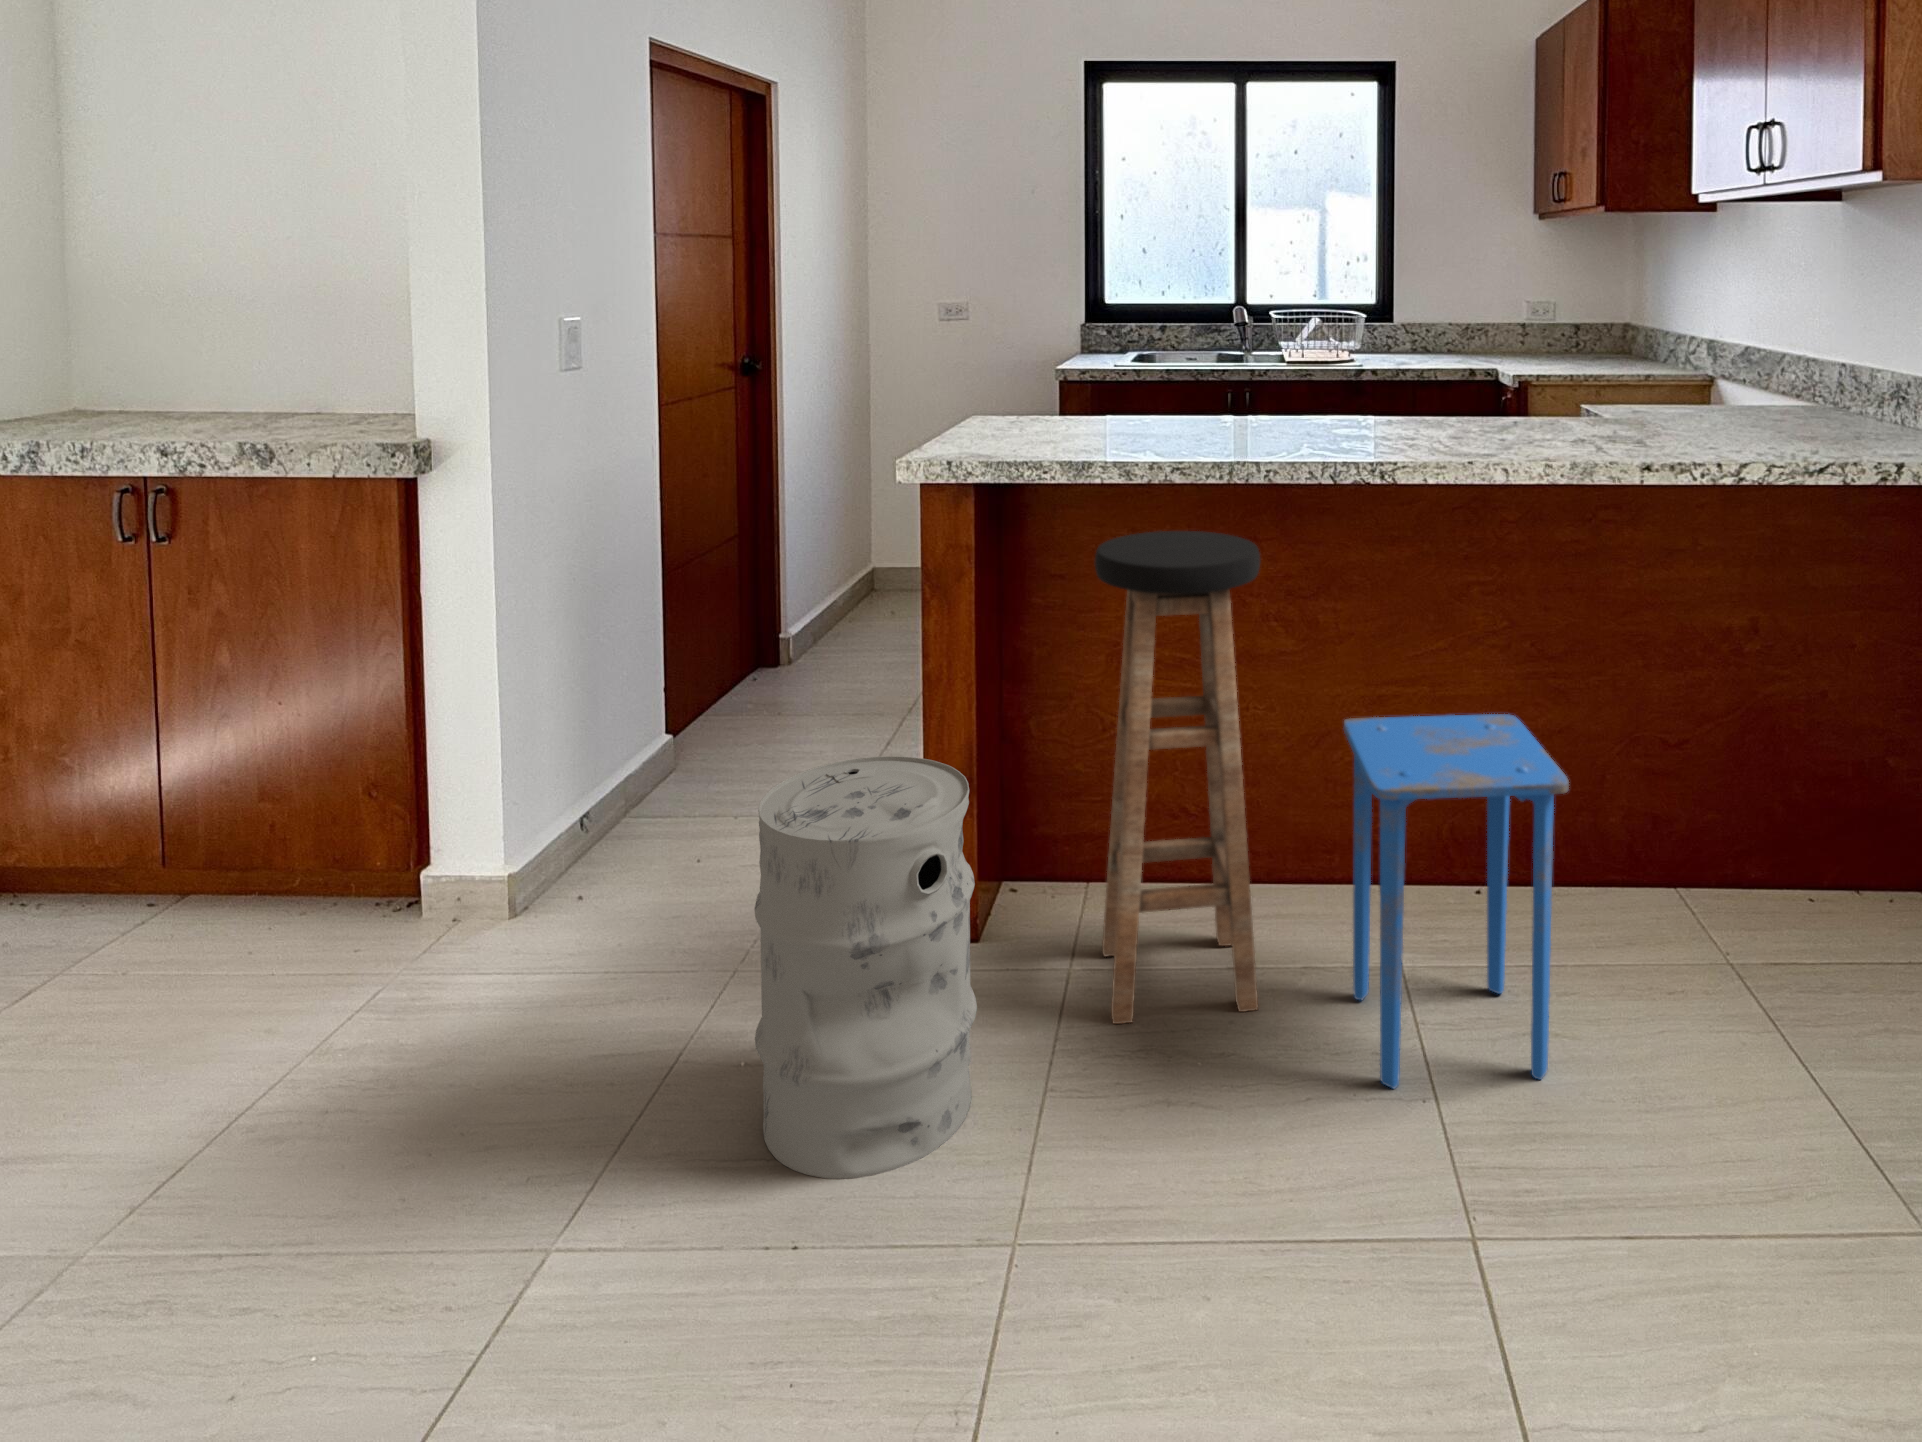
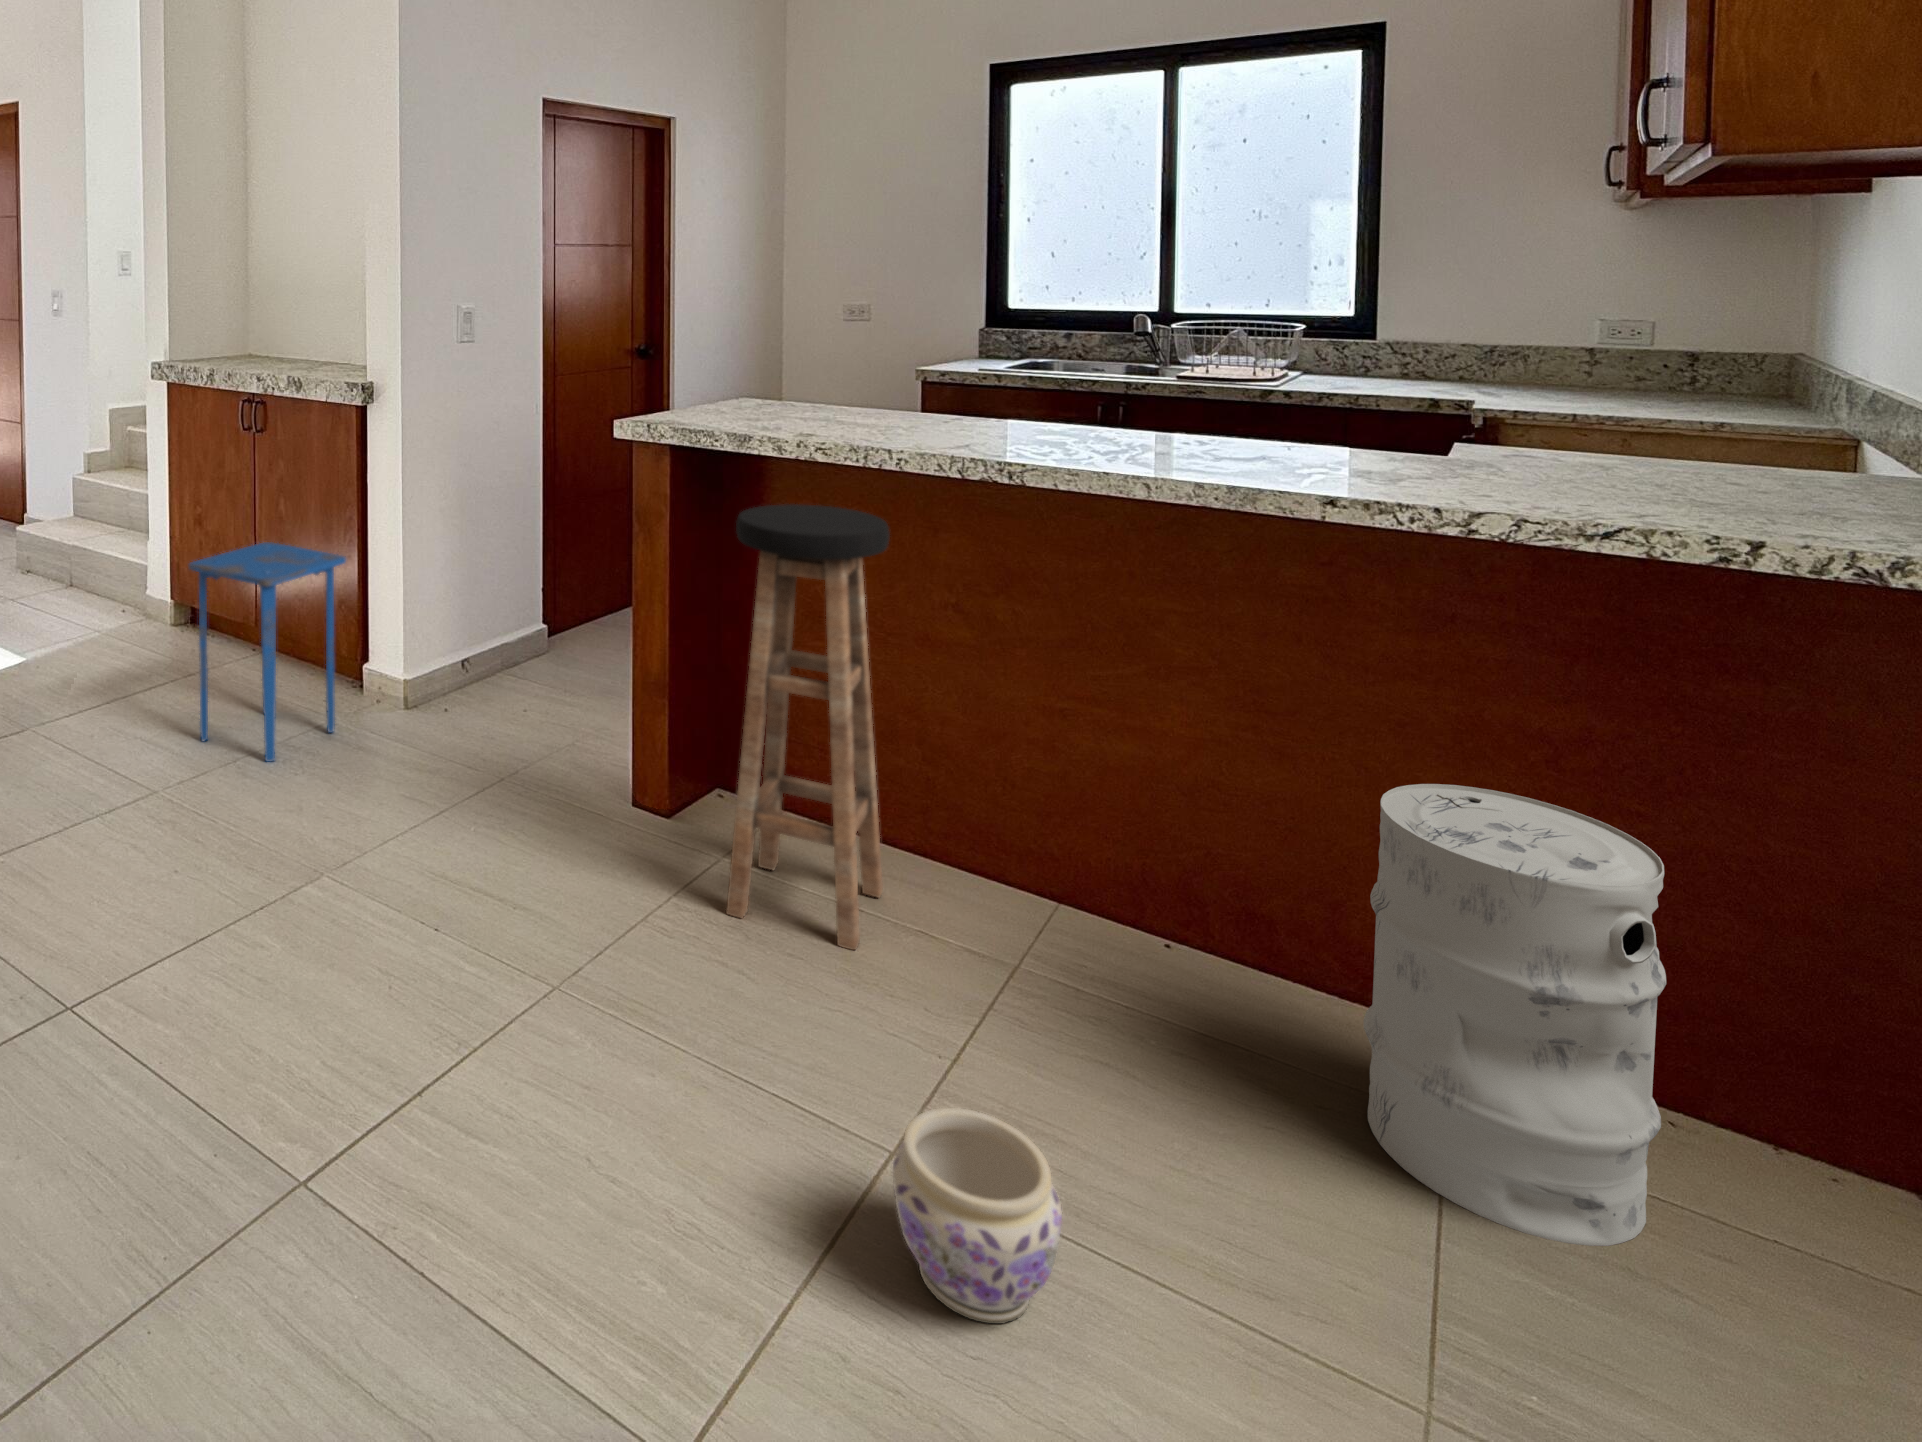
side table: present [1344,714,1569,1089] -> present [189,542,346,762]
trash can: present [755,756,977,1179] -> present [1364,784,1666,1246]
planter: none [1517,1121,1680,1334] -> present [893,1108,1062,1324]

